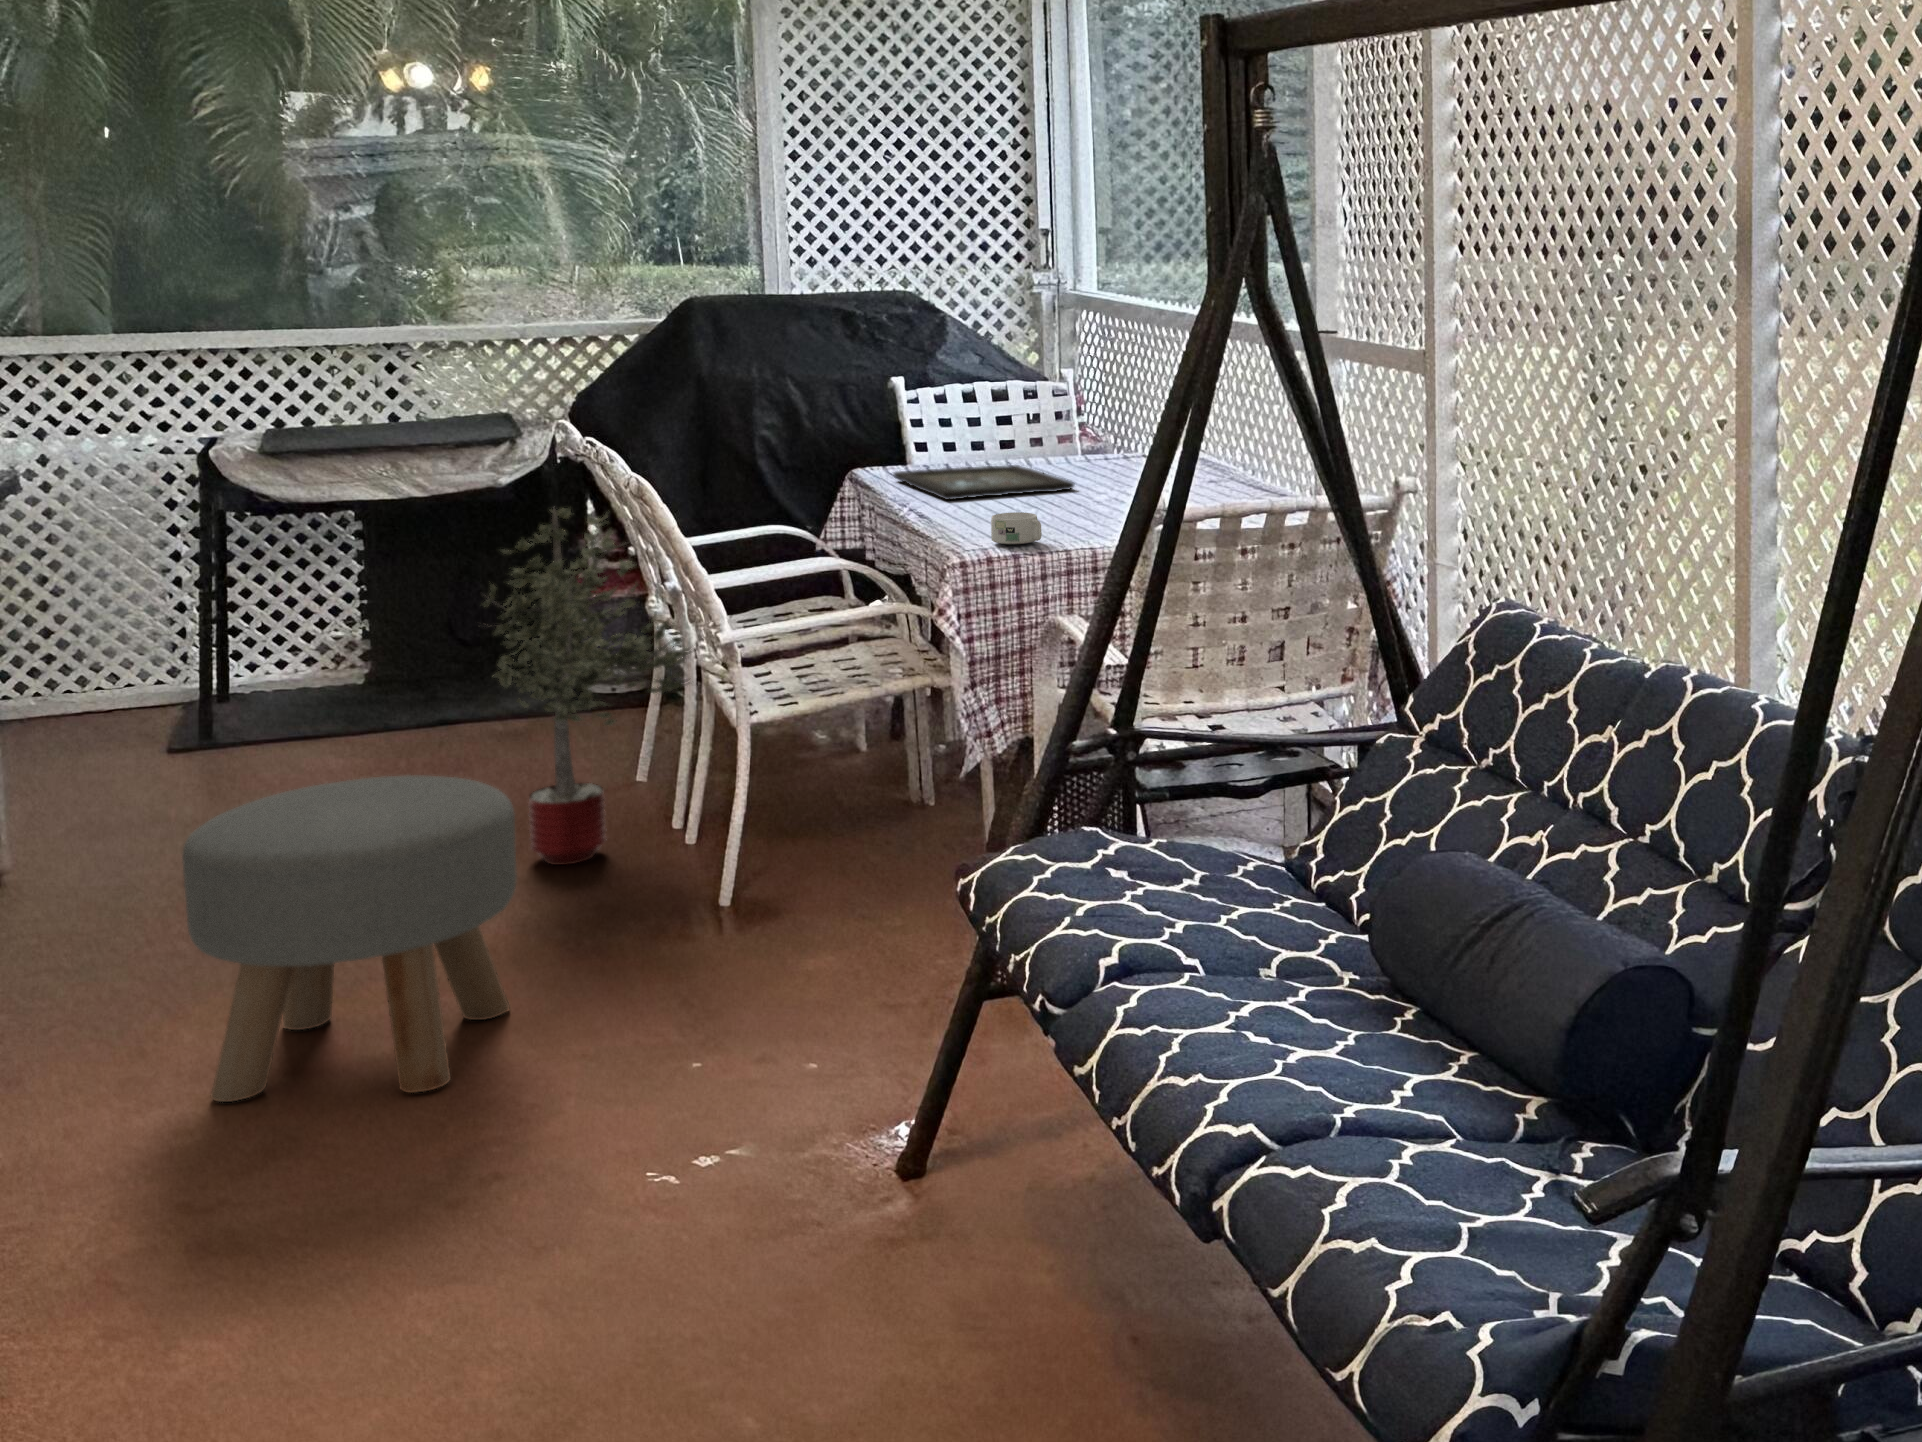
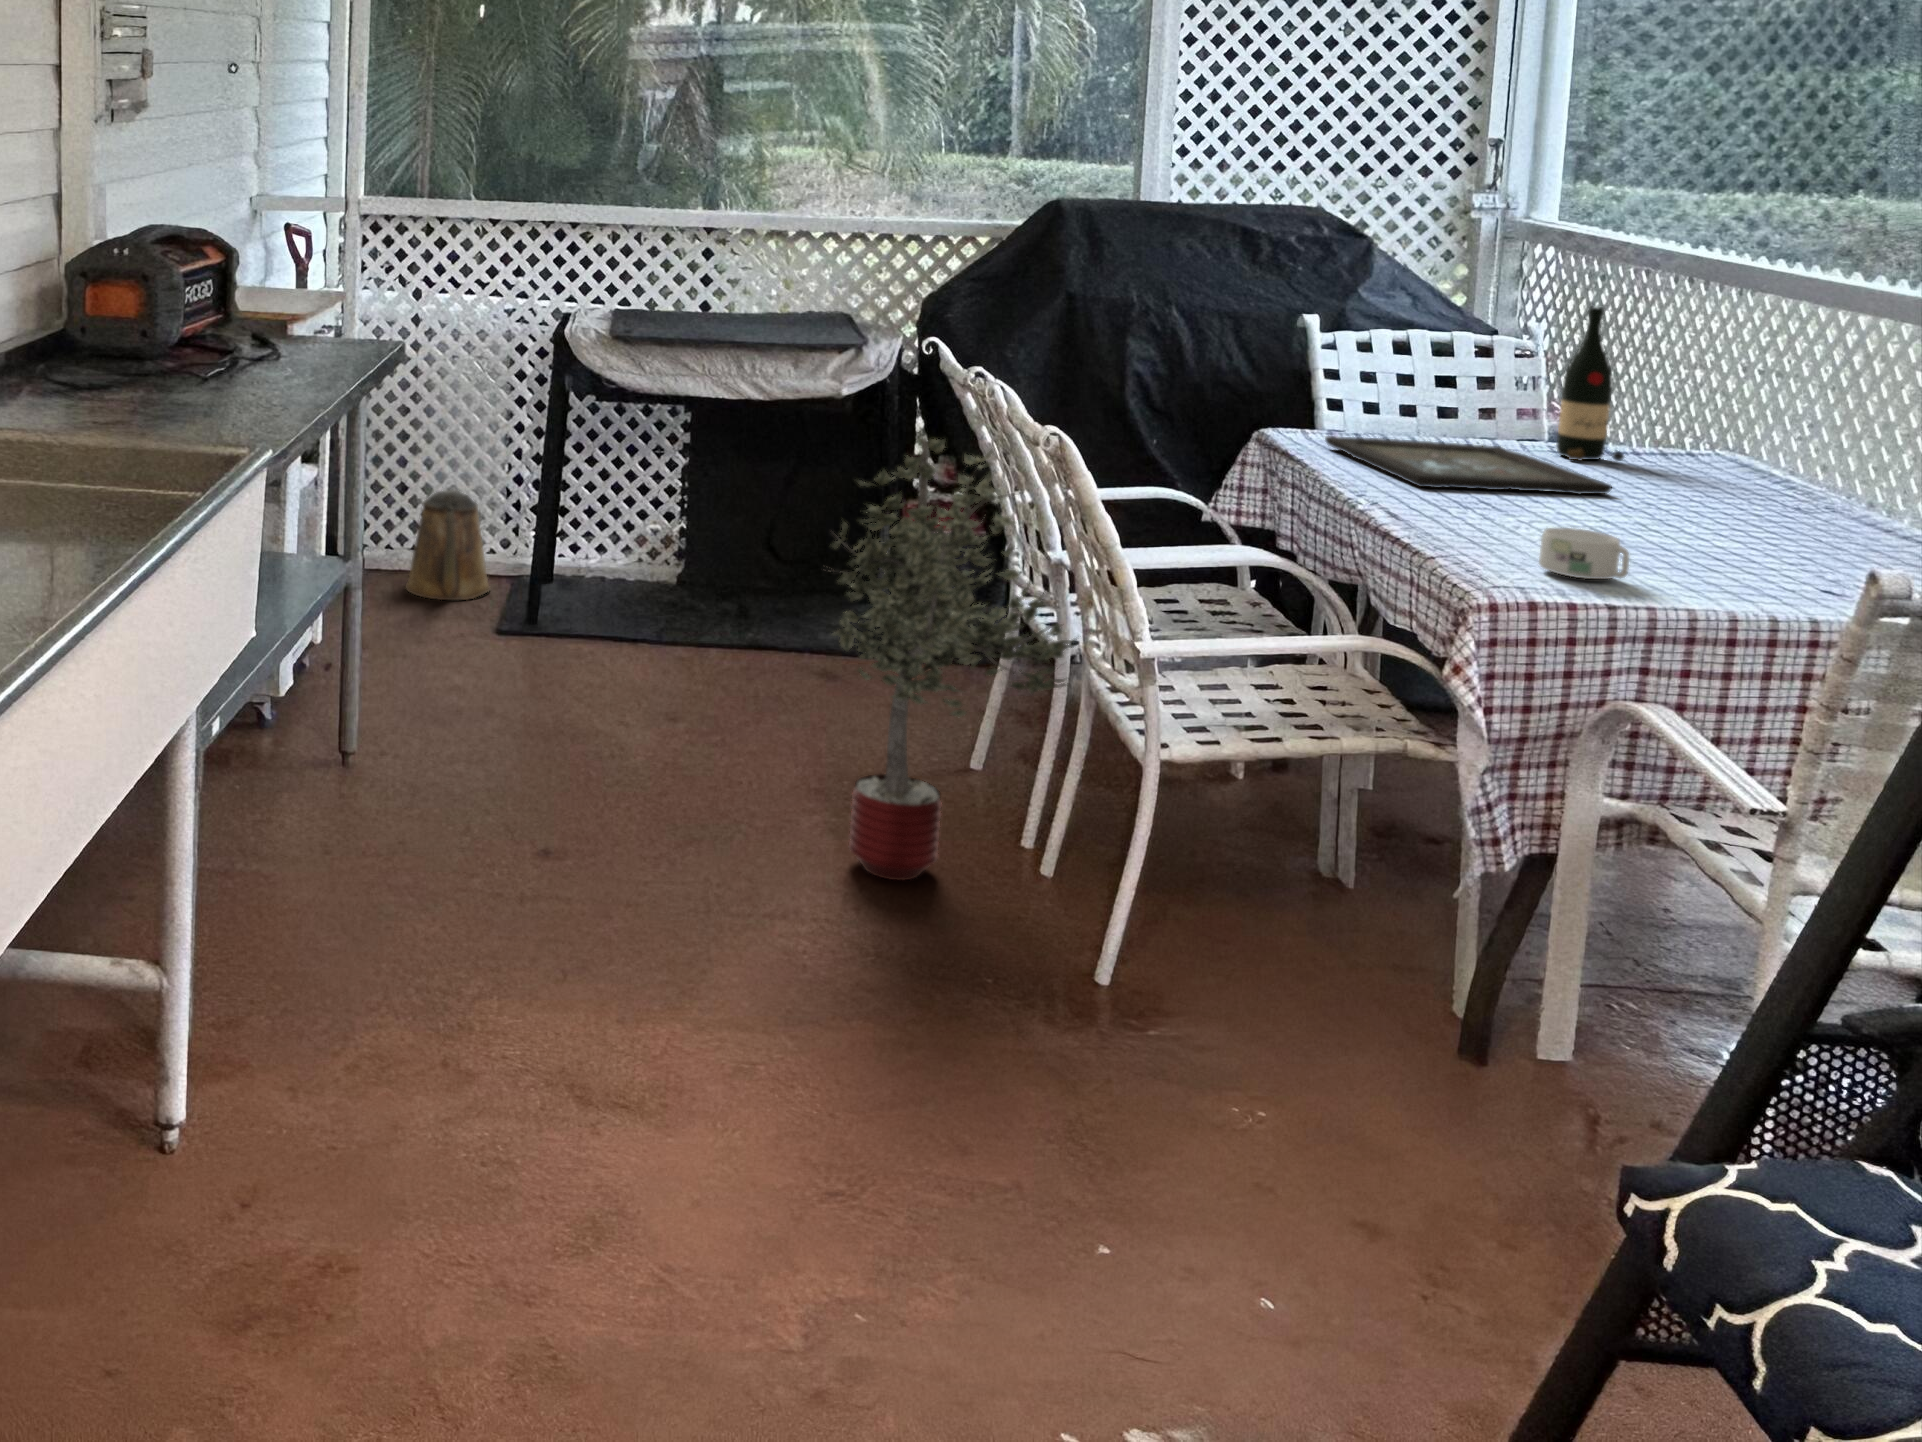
wine bottle: none [1057,358,1101,469] -> present [1556,306,1624,461]
watering can: none [58,627,161,737] -> present [406,490,491,600]
ottoman: present [182,775,517,1102] -> none [490,756,871,1219]

